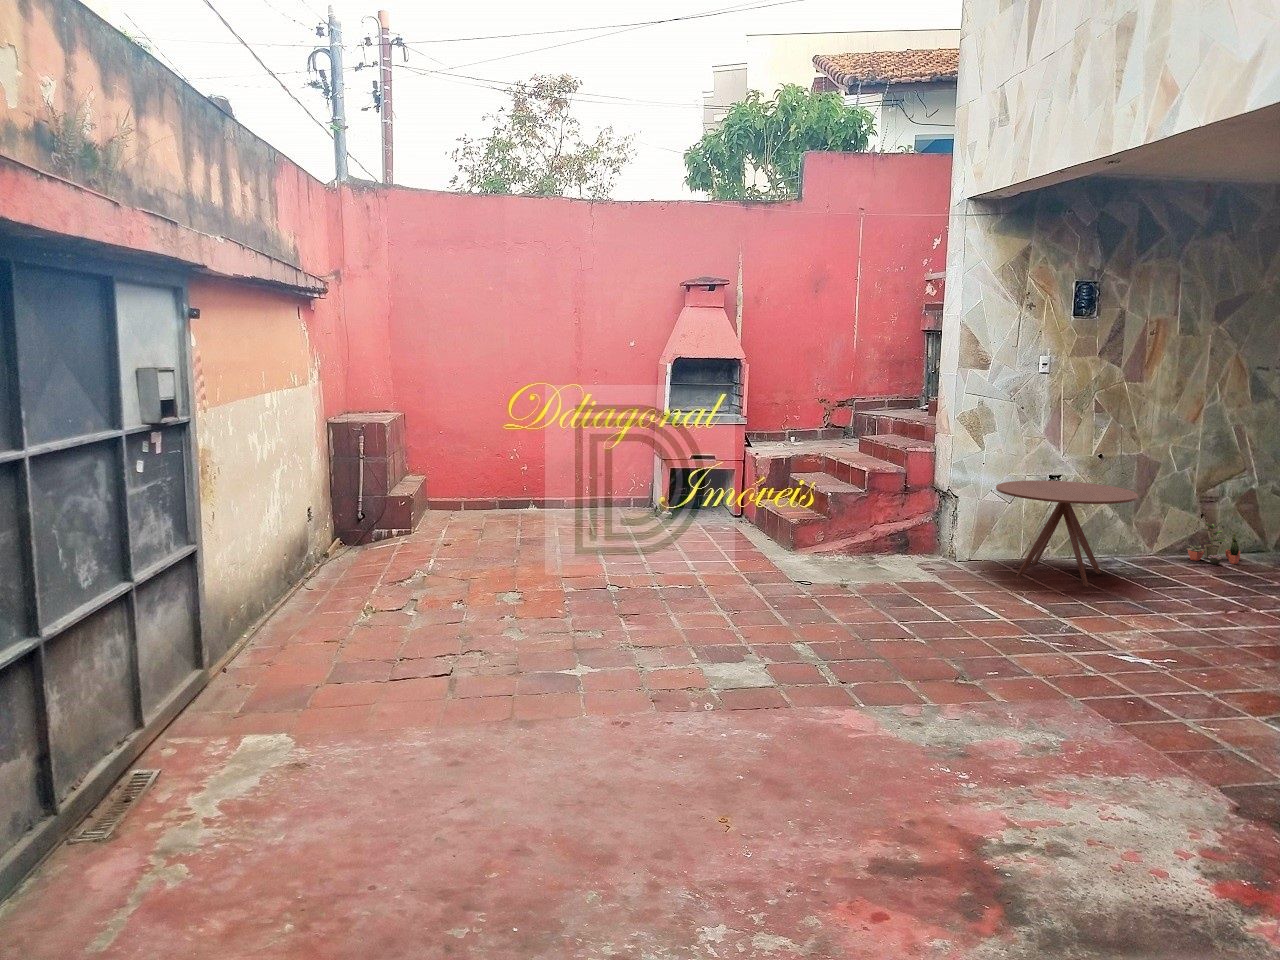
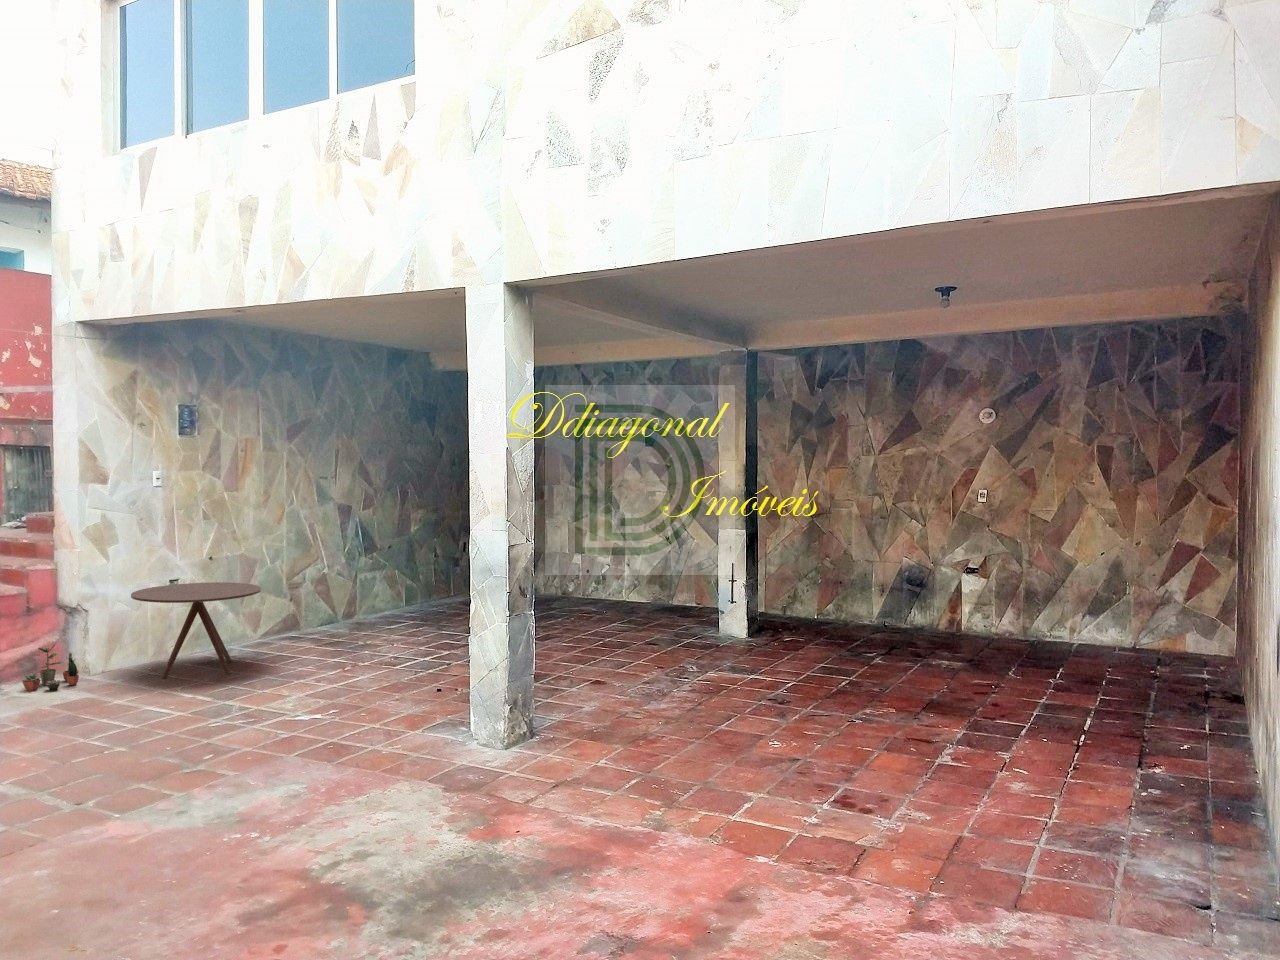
potted plant: present [1187,522,1241,564] -> present [22,644,79,691]

